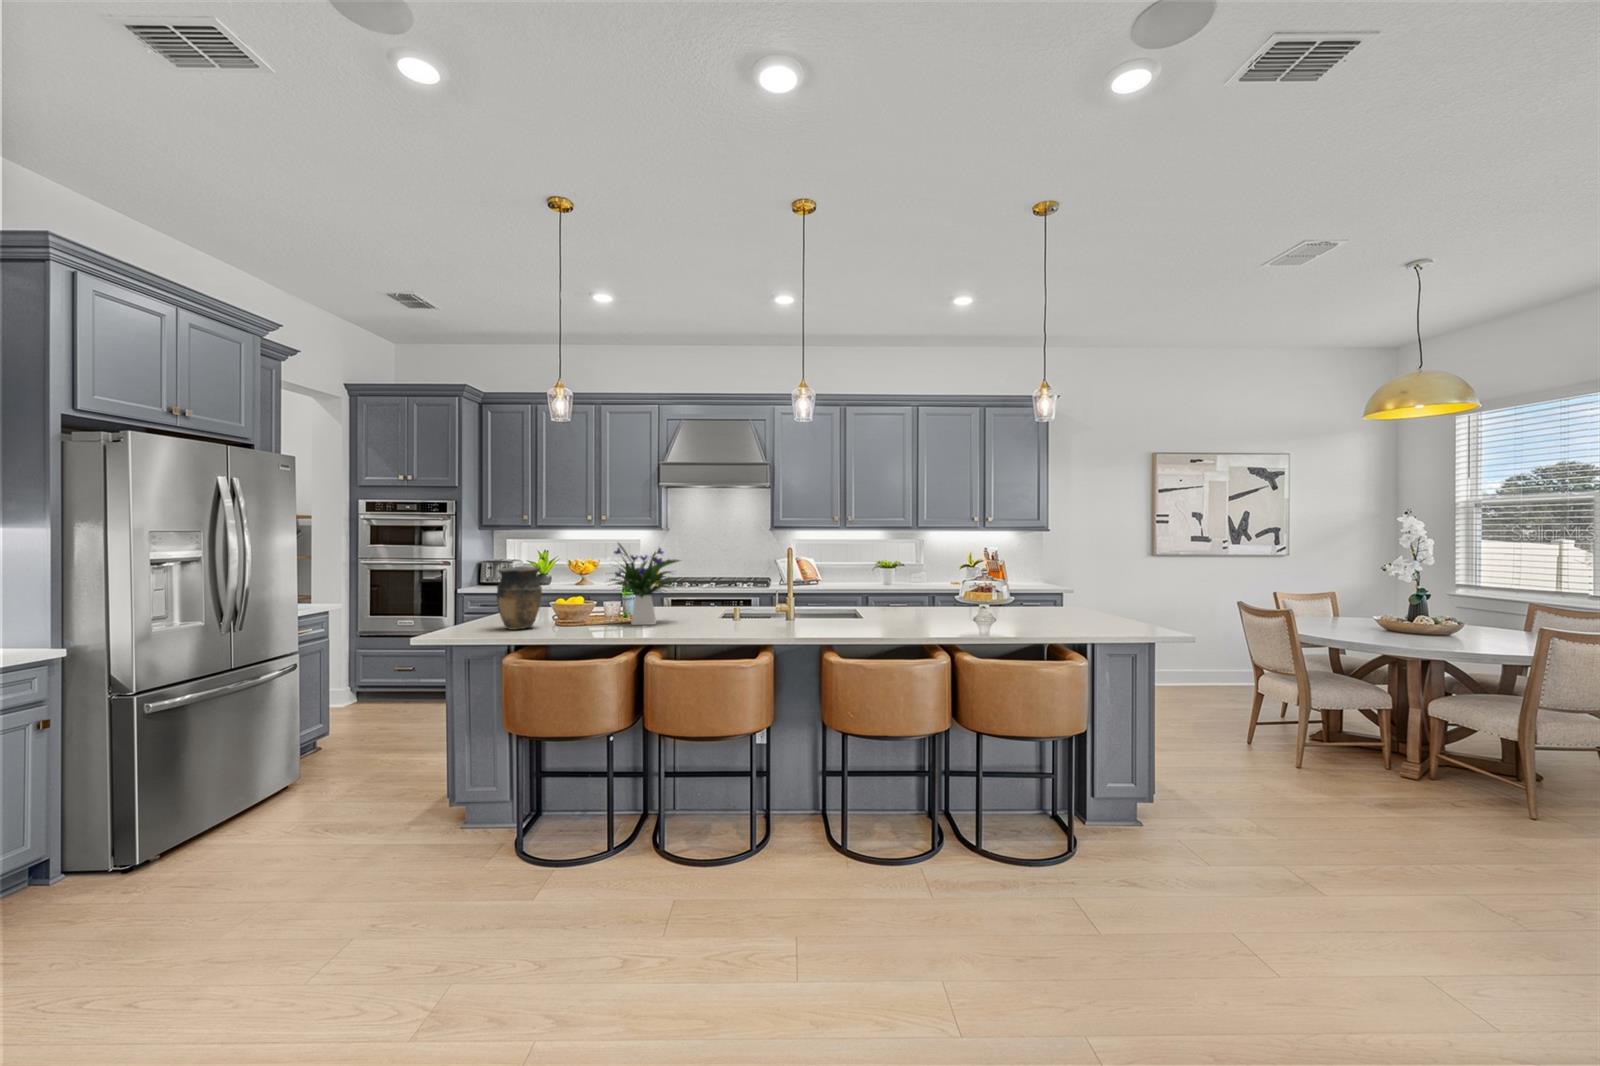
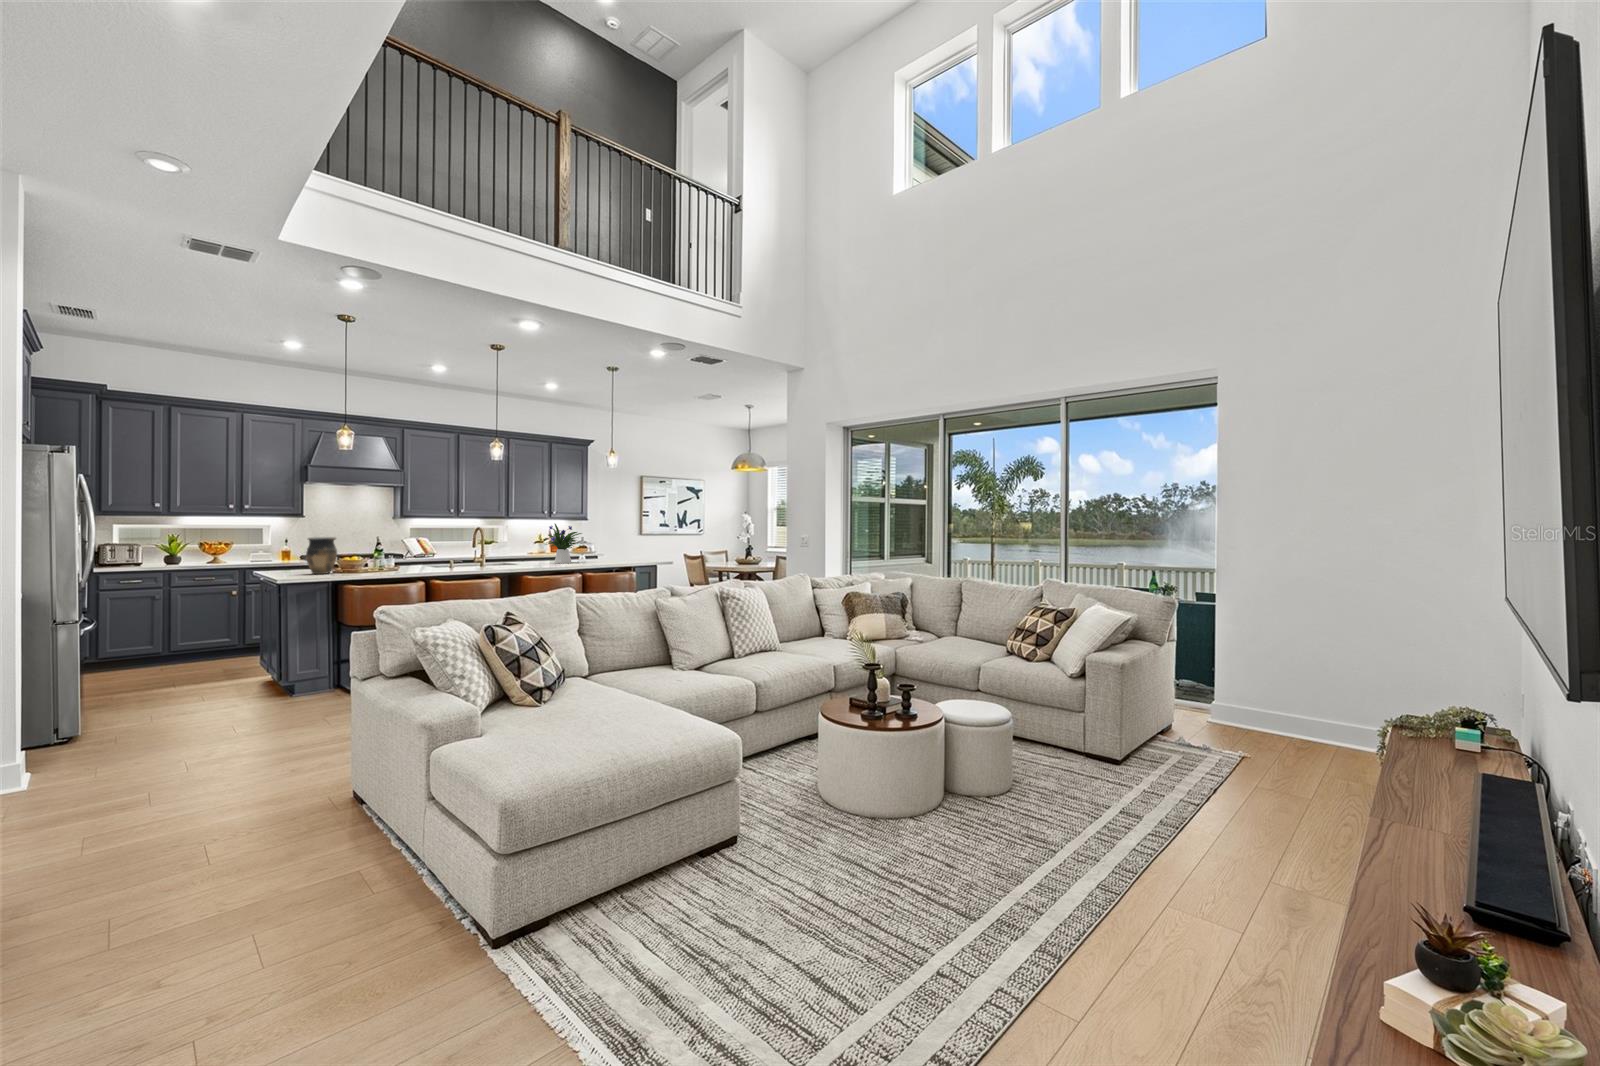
flower arrangement: present [609,543,679,625] -> present [548,524,581,563]

